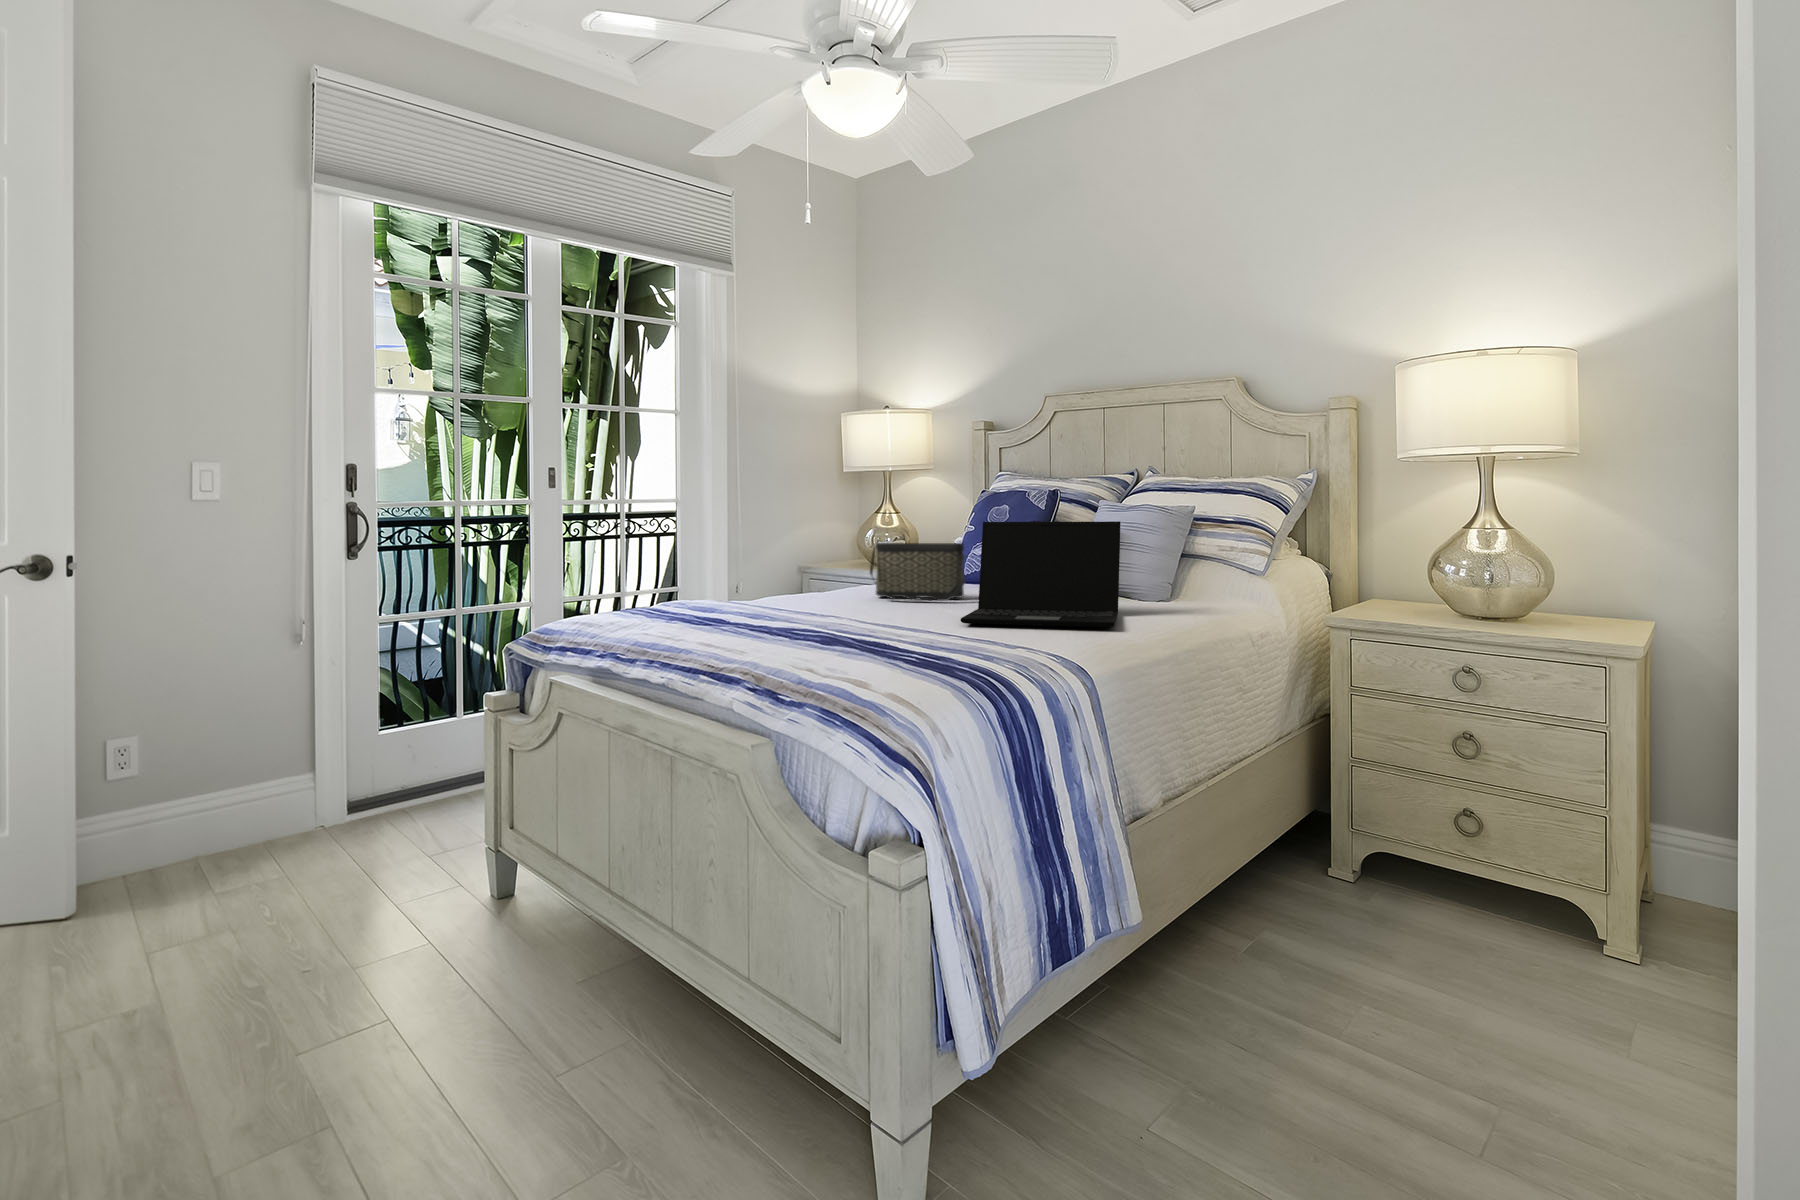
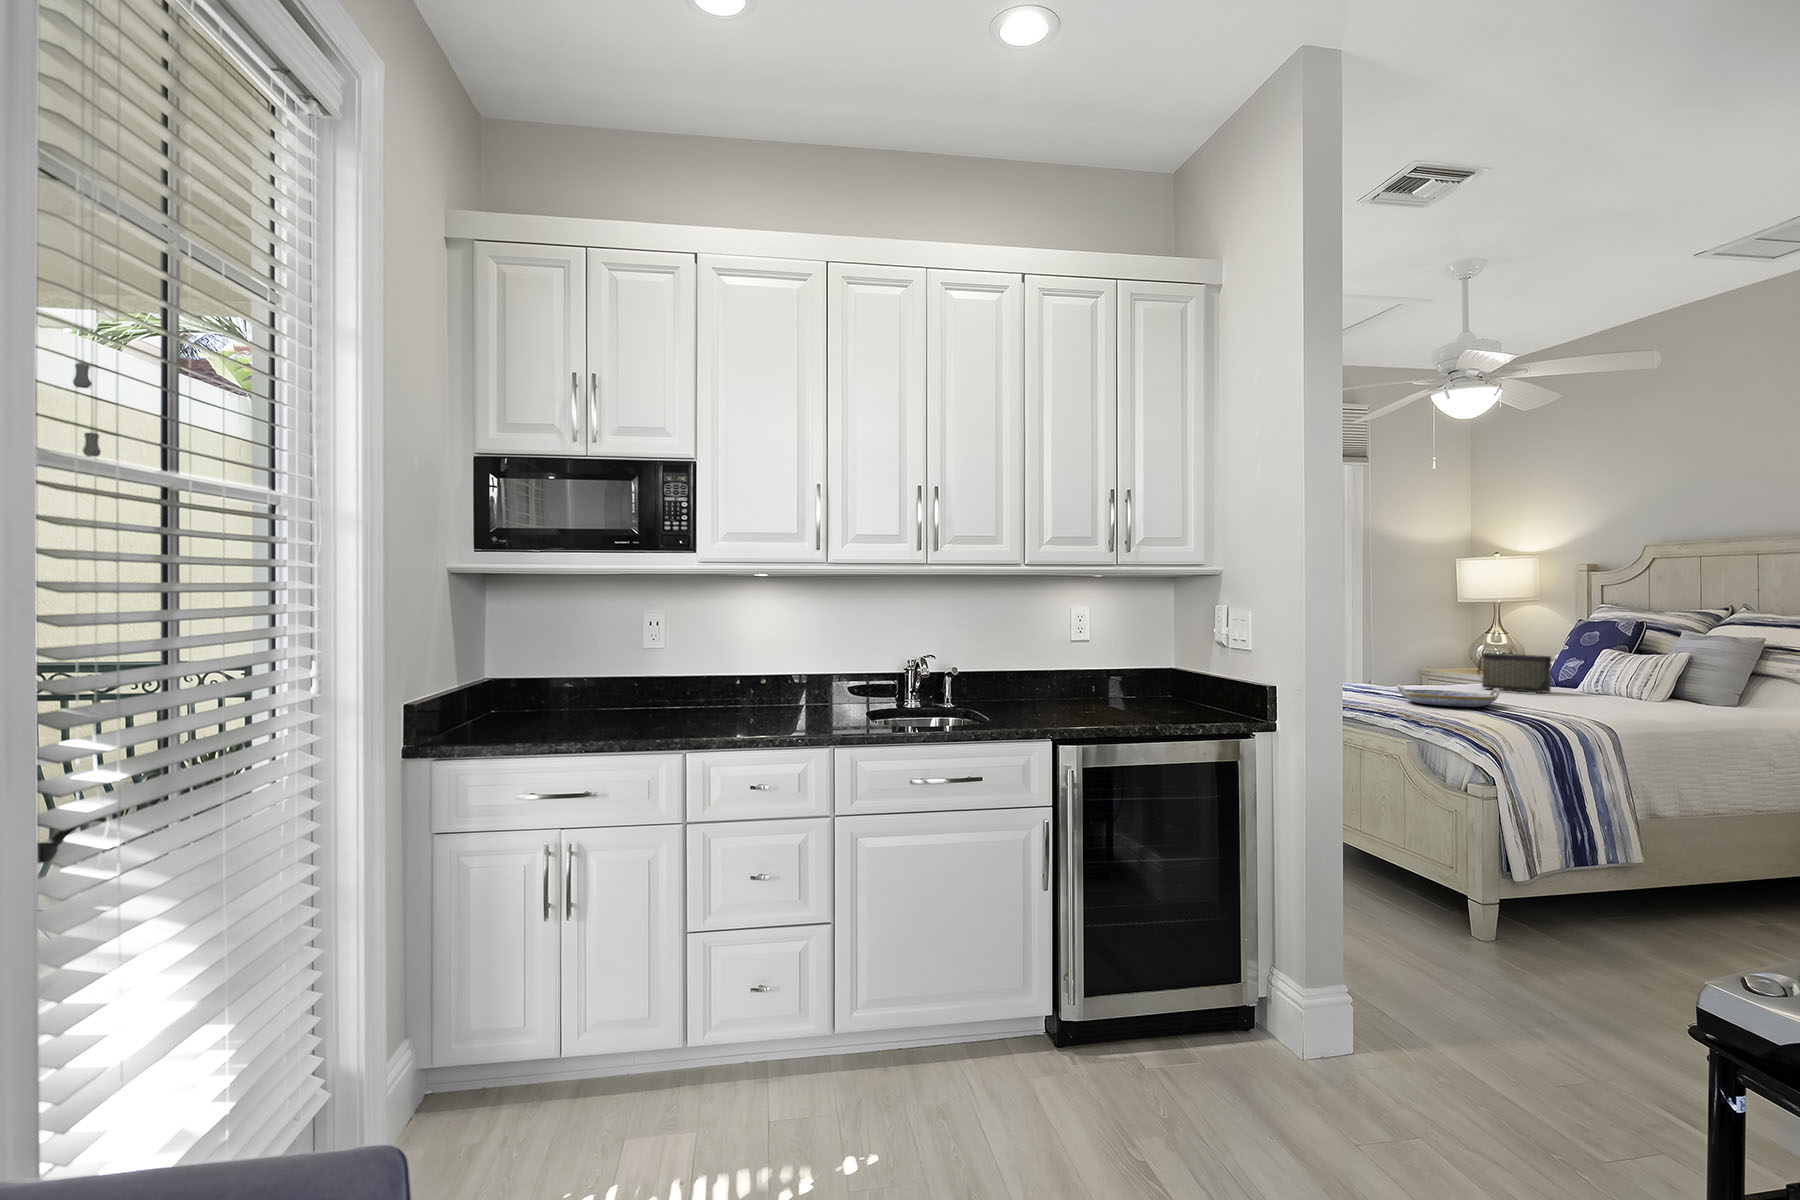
laptop: present [961,521,1120,627] -> none [1540,642,1674,711]
serving tray: none [746,607,908,648] -> present [1397,684,1500,707]

